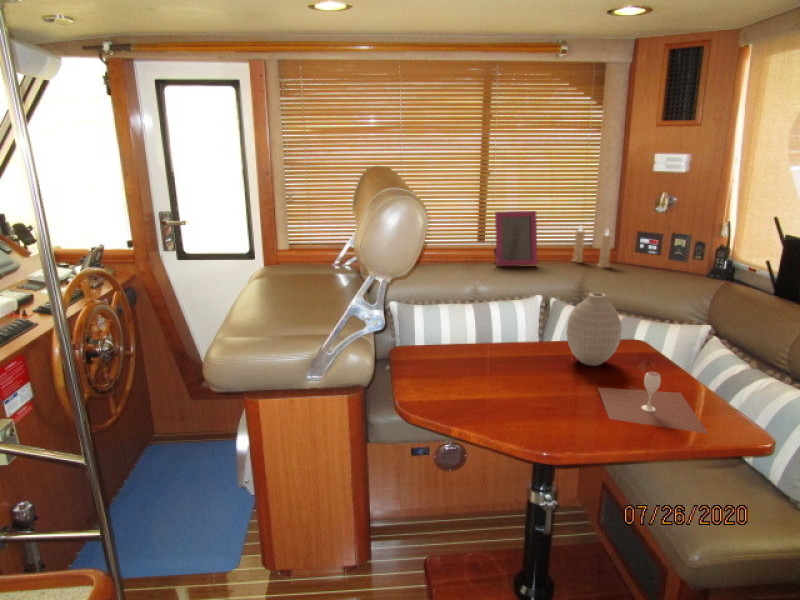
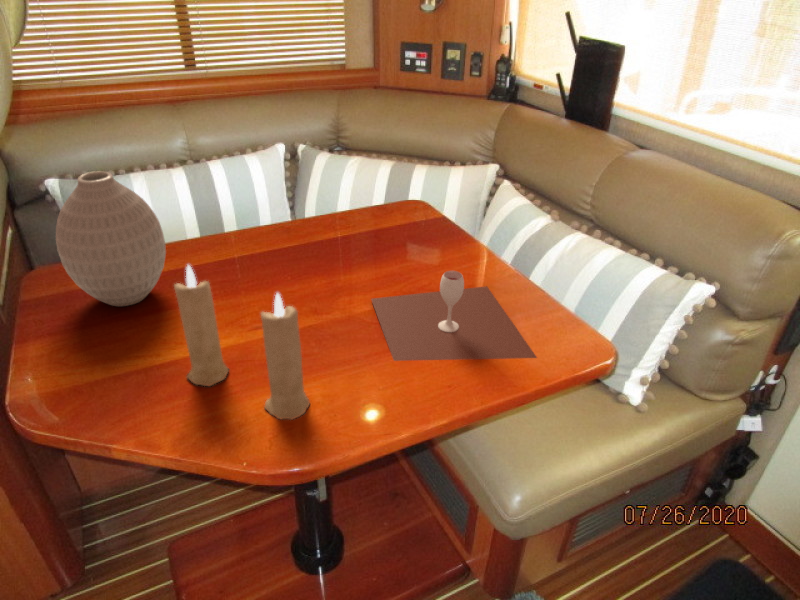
picture frame: present [494,211,537,266] -> none [196,13,273,103]
candle: present [573,227,612,268] -> present [174,265,310,420]
vase: present [566,292,622,366] -> present [56,171,166,306]

